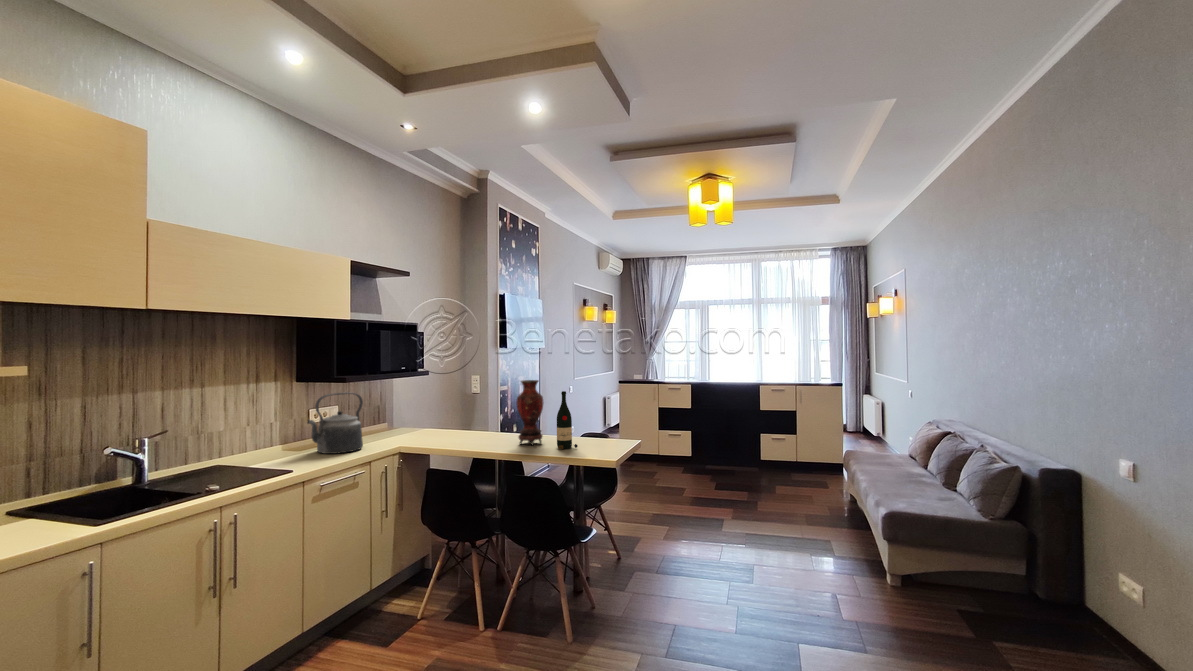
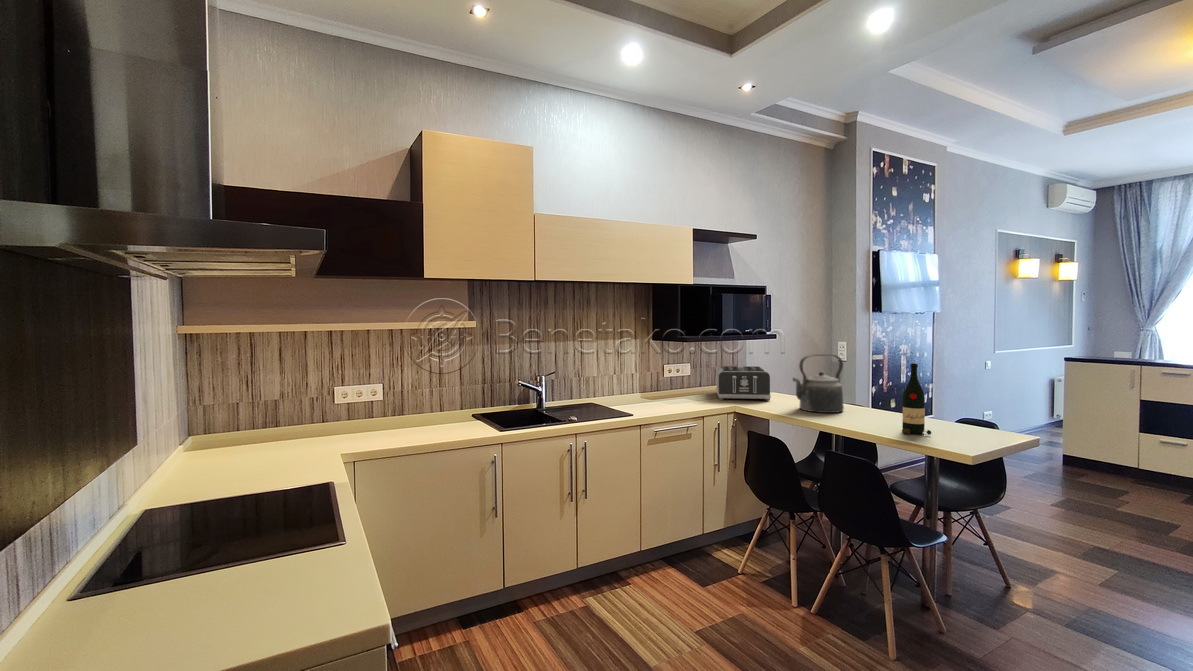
vase: present [517,380,543,446] -> none [855,348,890,424]
kettle: present [308,392,363,454] -> present [793,354,844,413]
toaster: none [369,404,433,442] -> present [716,366,771,401]

